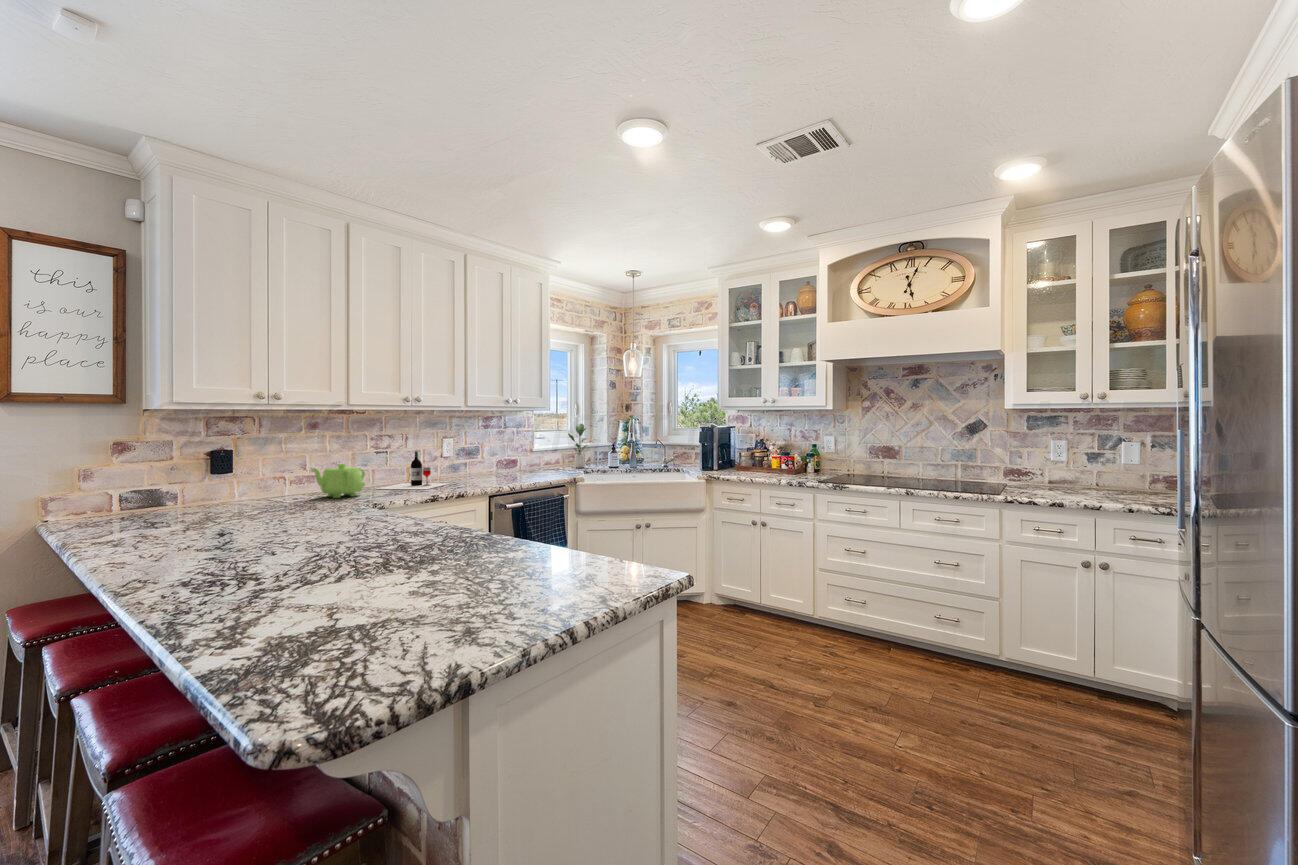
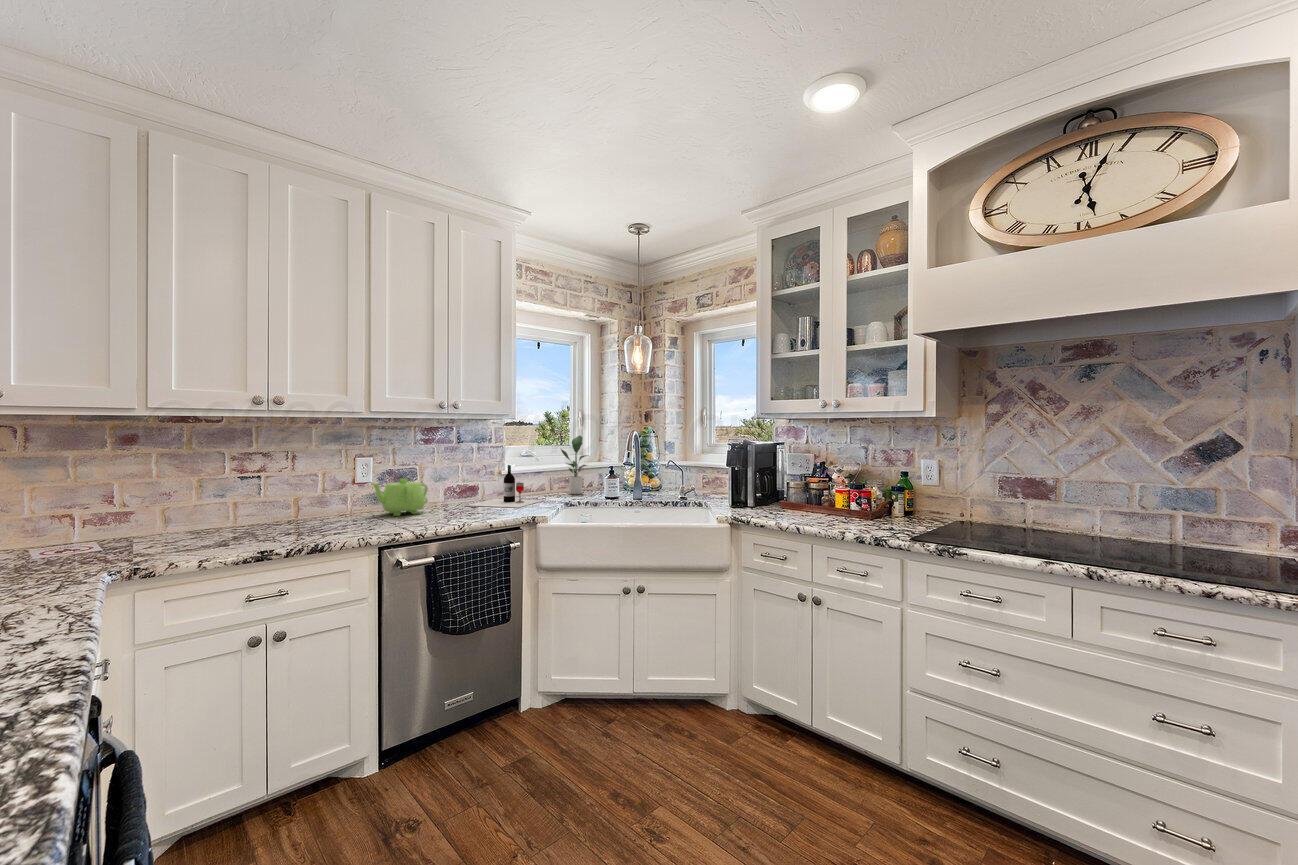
wine bottle: present [376,451,449,489] -> present [466,465,543,507]
teapot: present [311,464,365,498] -> present [371,479,428,516]

